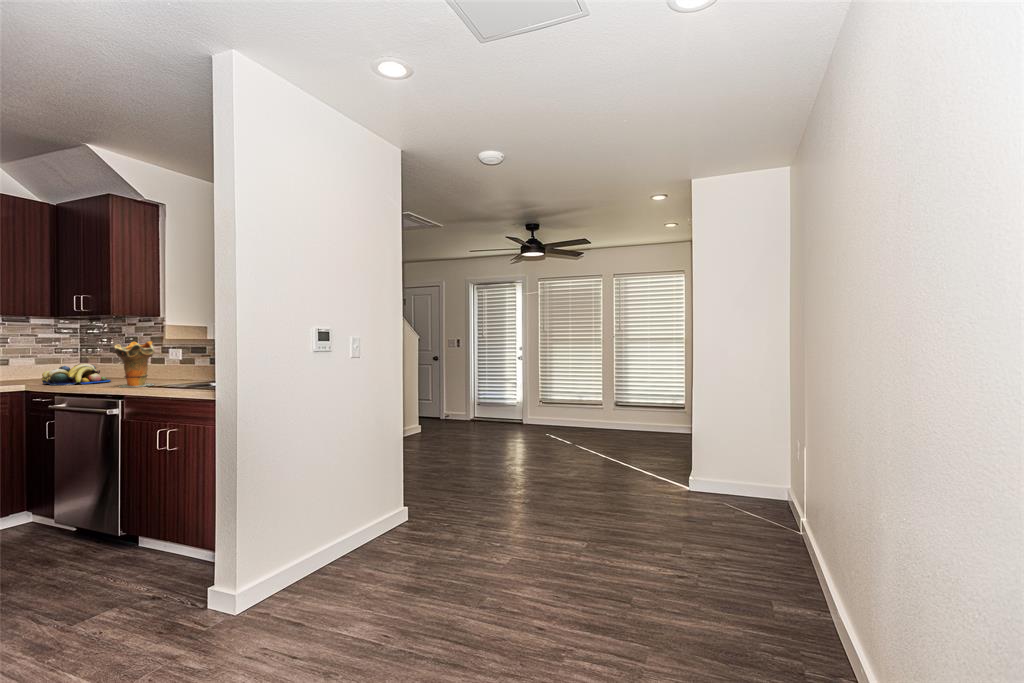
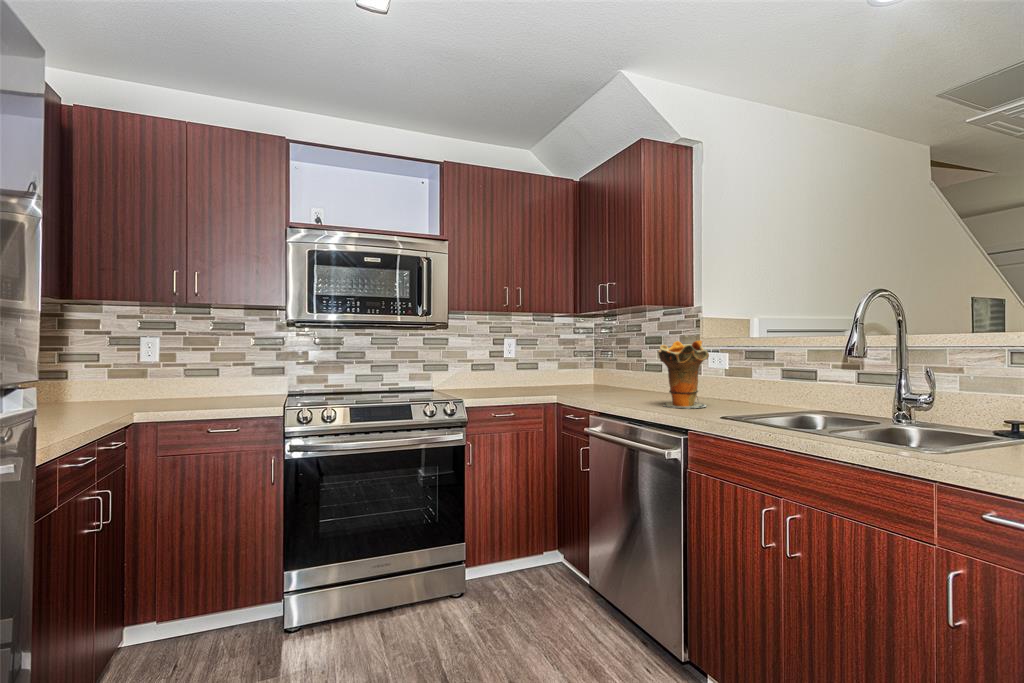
fruit bowl: present [42,364,111,385] -> none [571,371,639,398]

